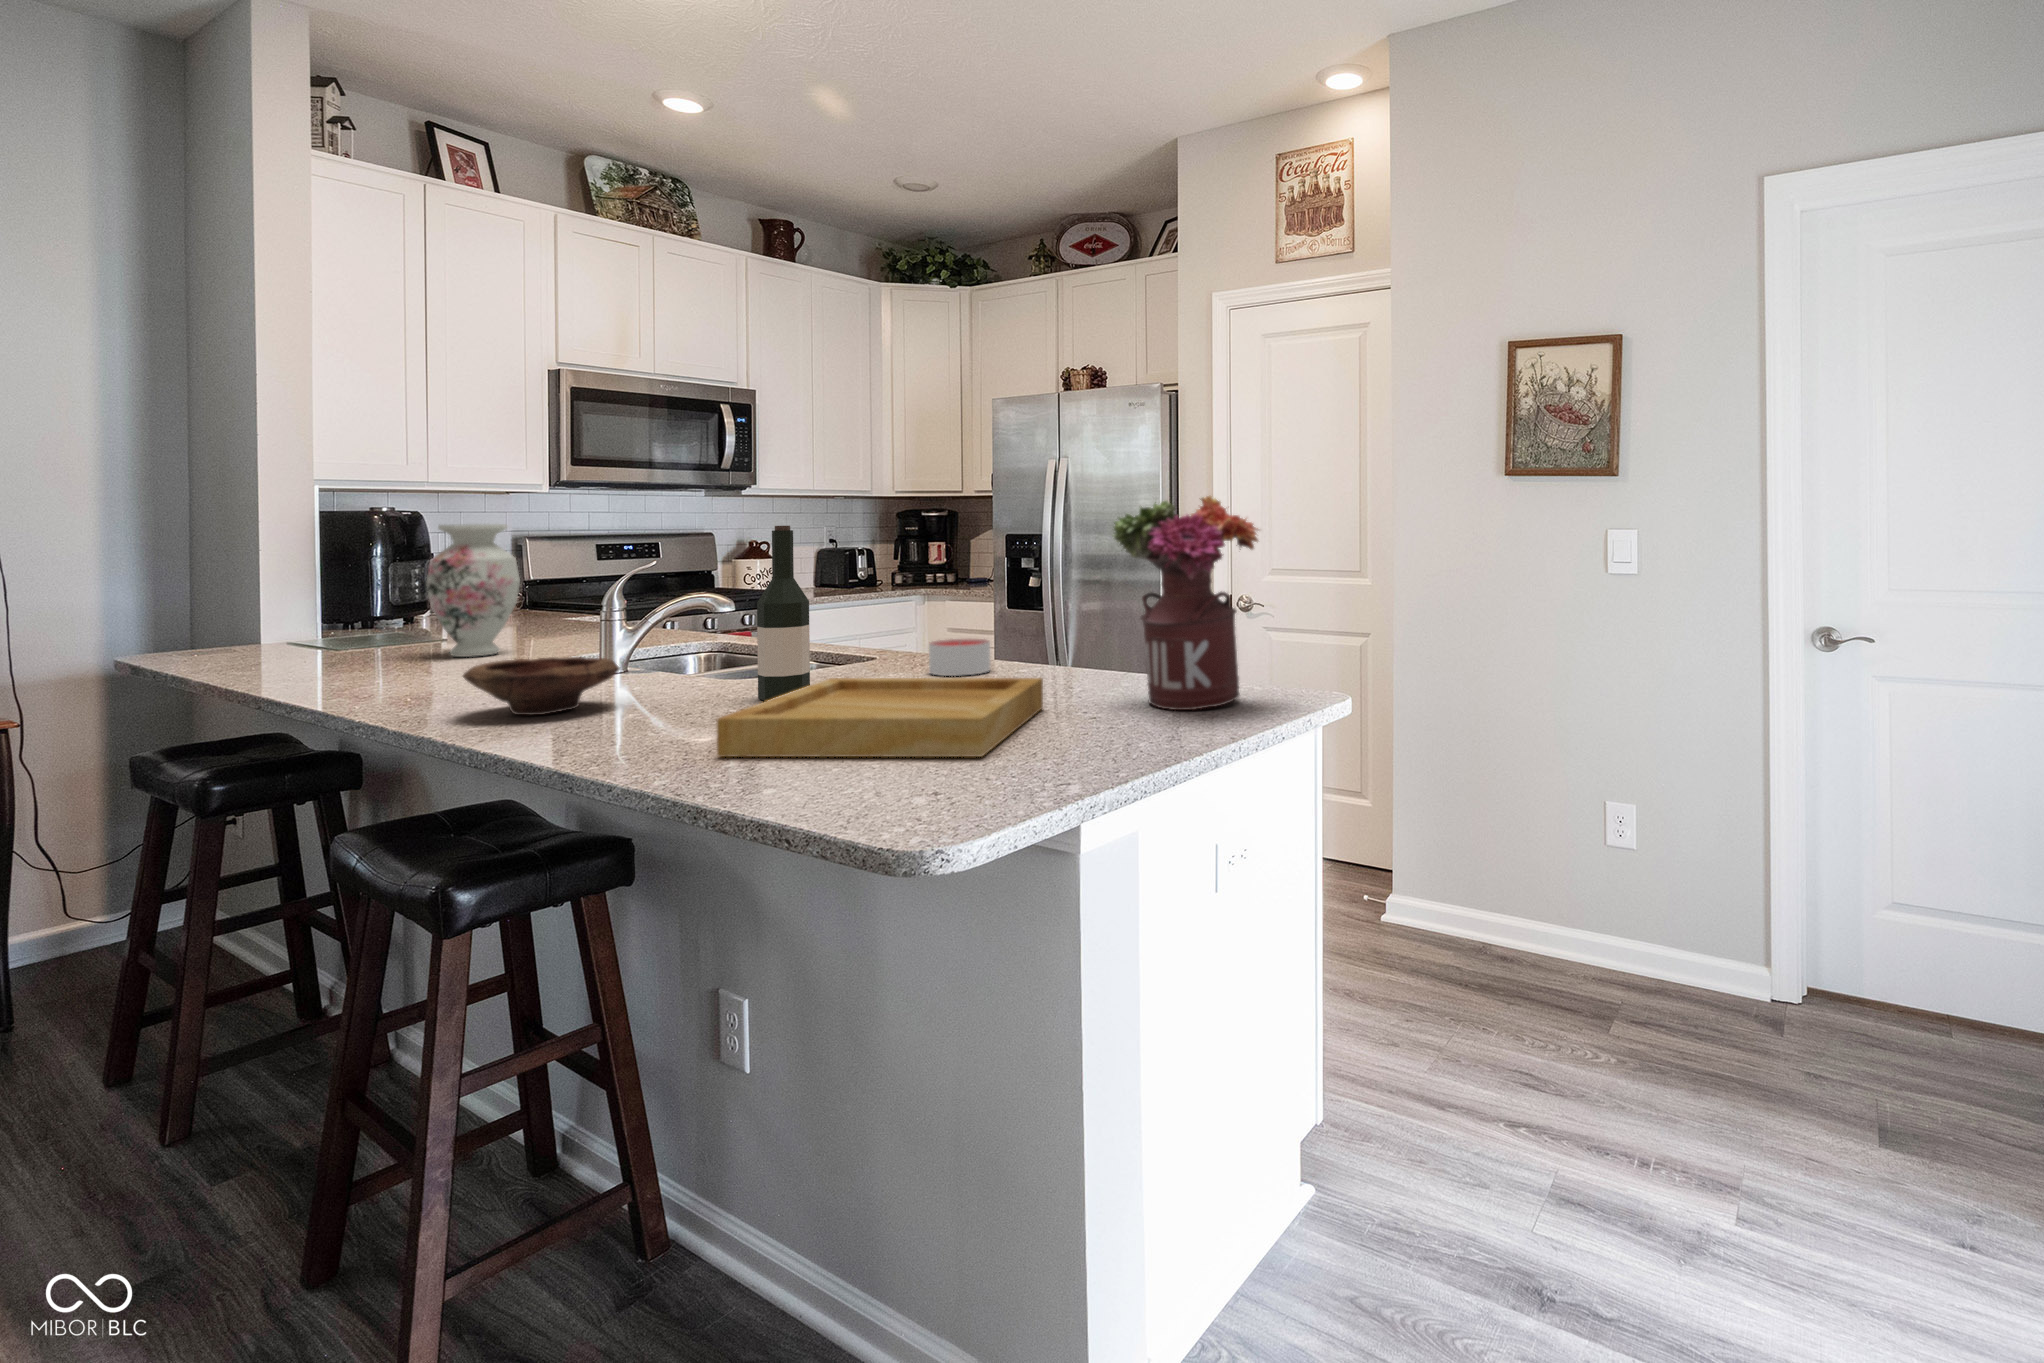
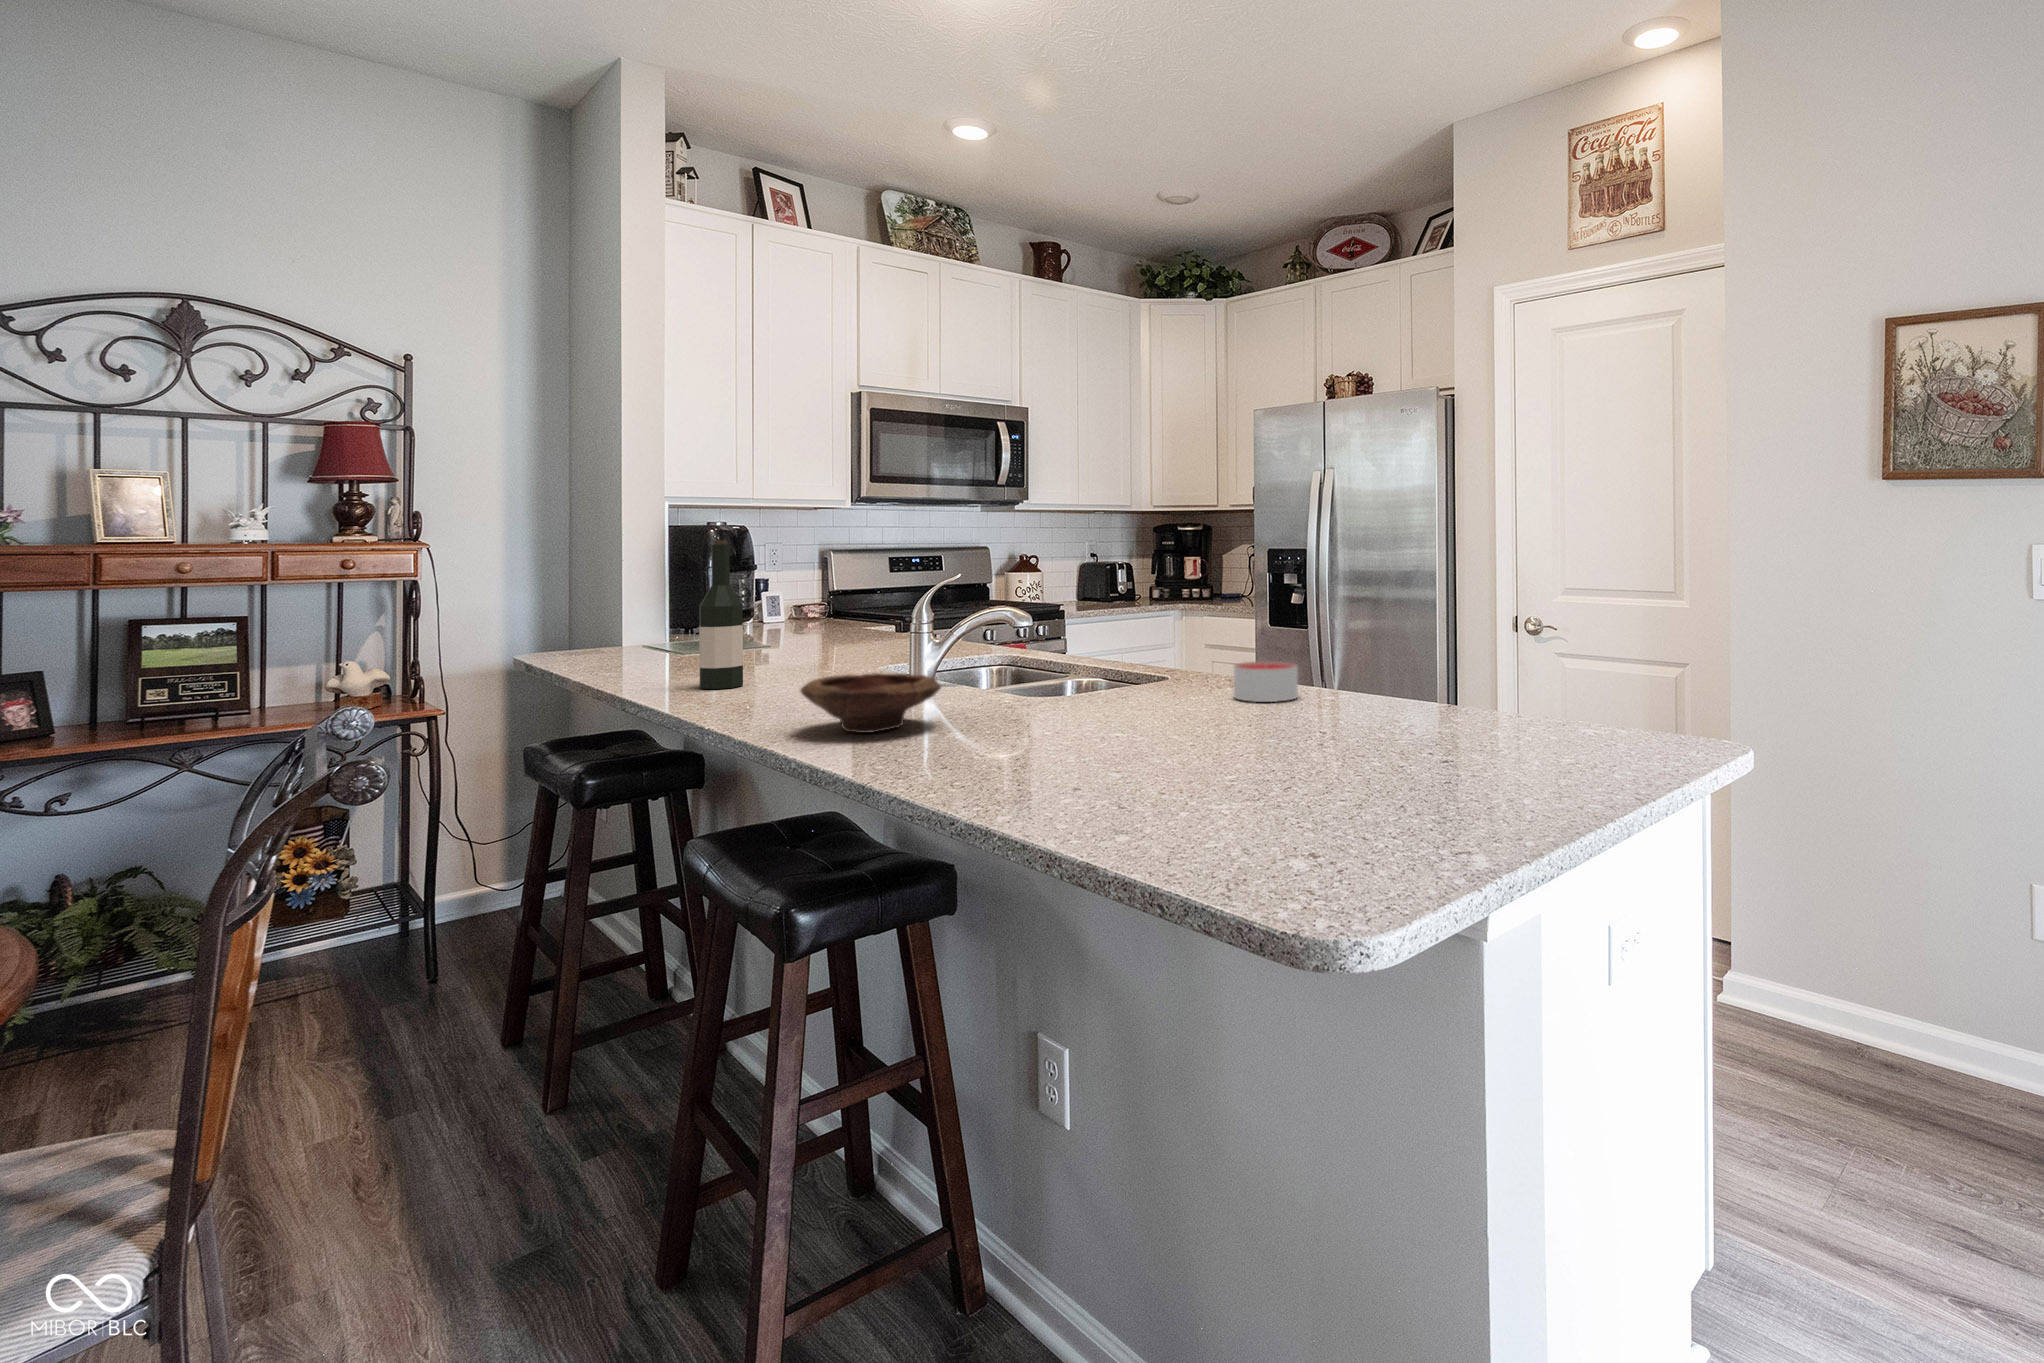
flower arrangement: present [1114,496,1258,710] -> none [1454,504,1634,754]
vase: present [426,524,520,657] -> none [756,539,836,667]
wine bottle: present [757,526,810,701] -> present [699,540,743,689]
tray: present [717,678,1043,757] -> none [1054,704,1379,806]

